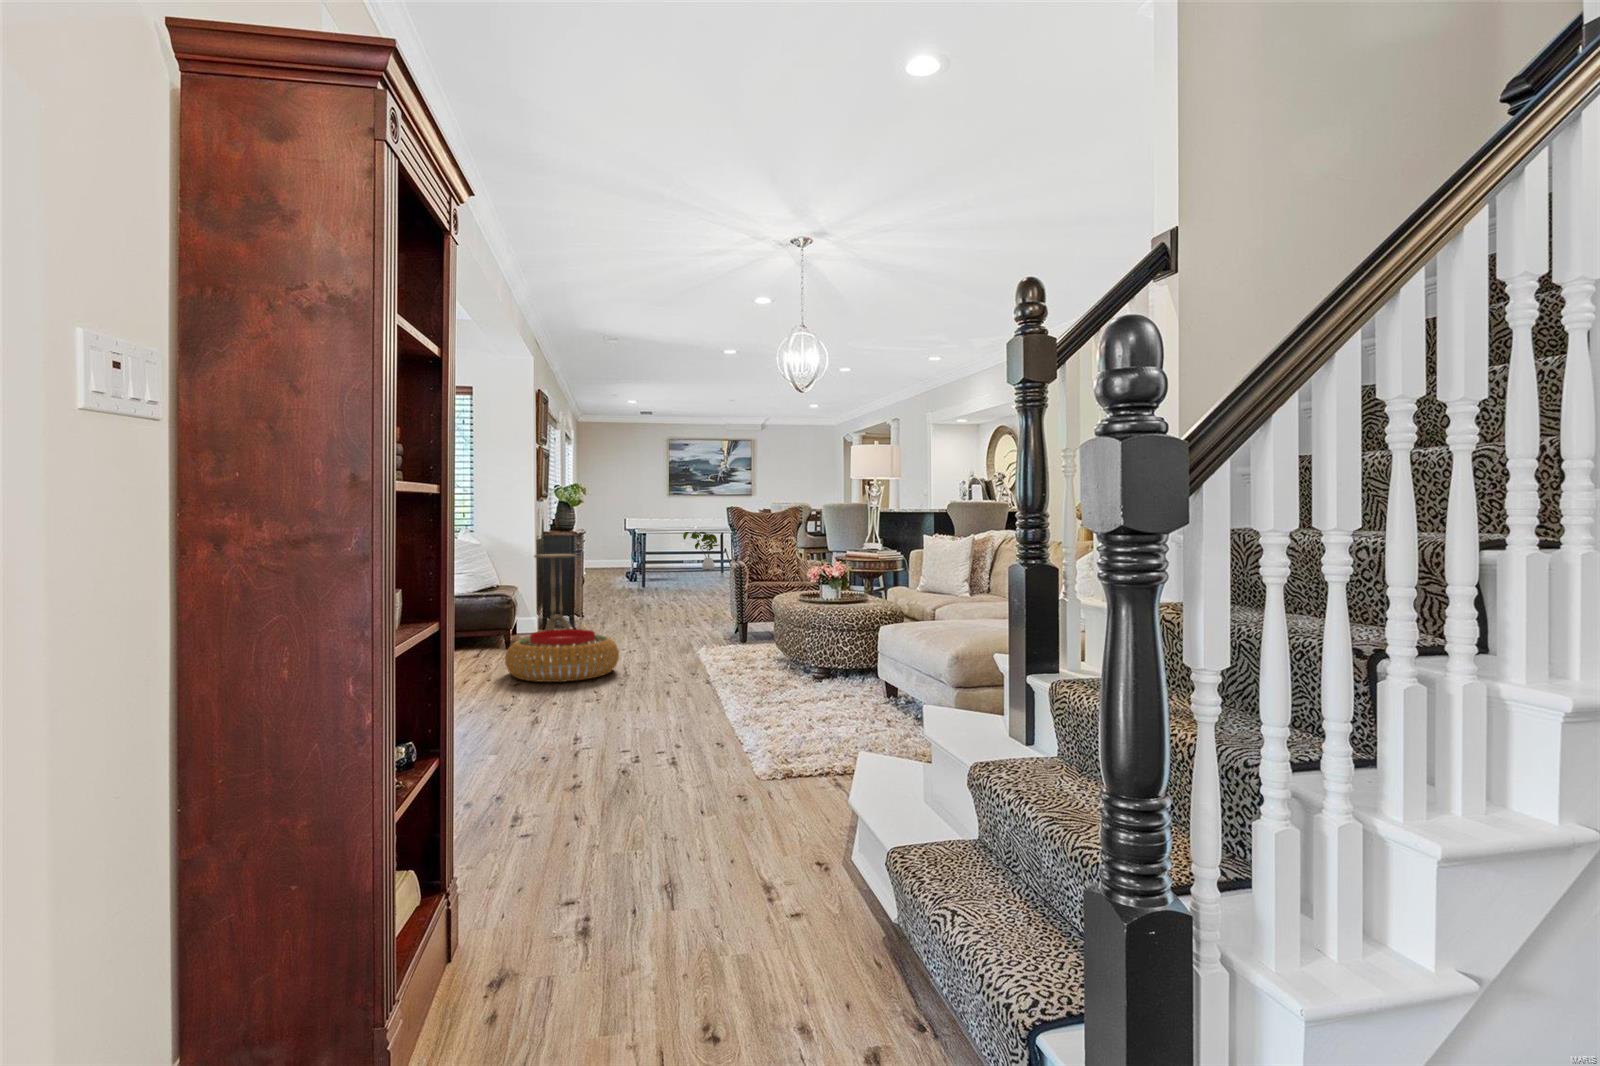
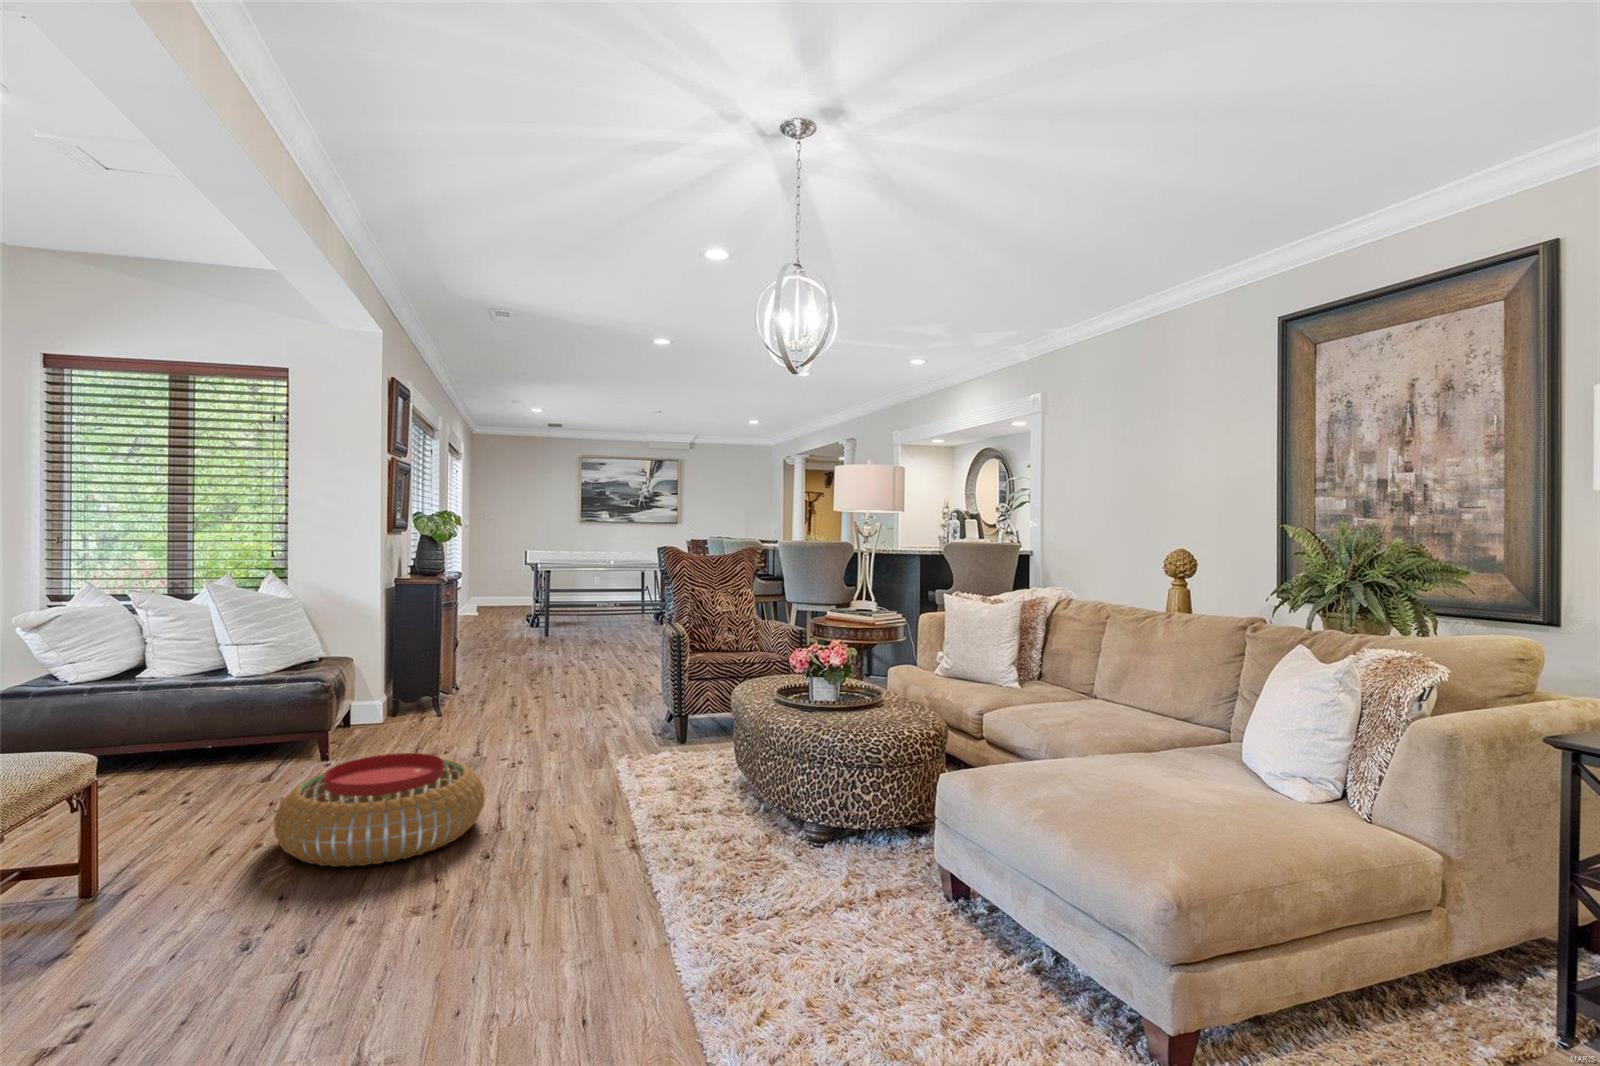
house plant: present [683,532,719,569] -> none [597,558,640,607]
side table: present [534,554,576,631] -> none [375,610,441,730]

